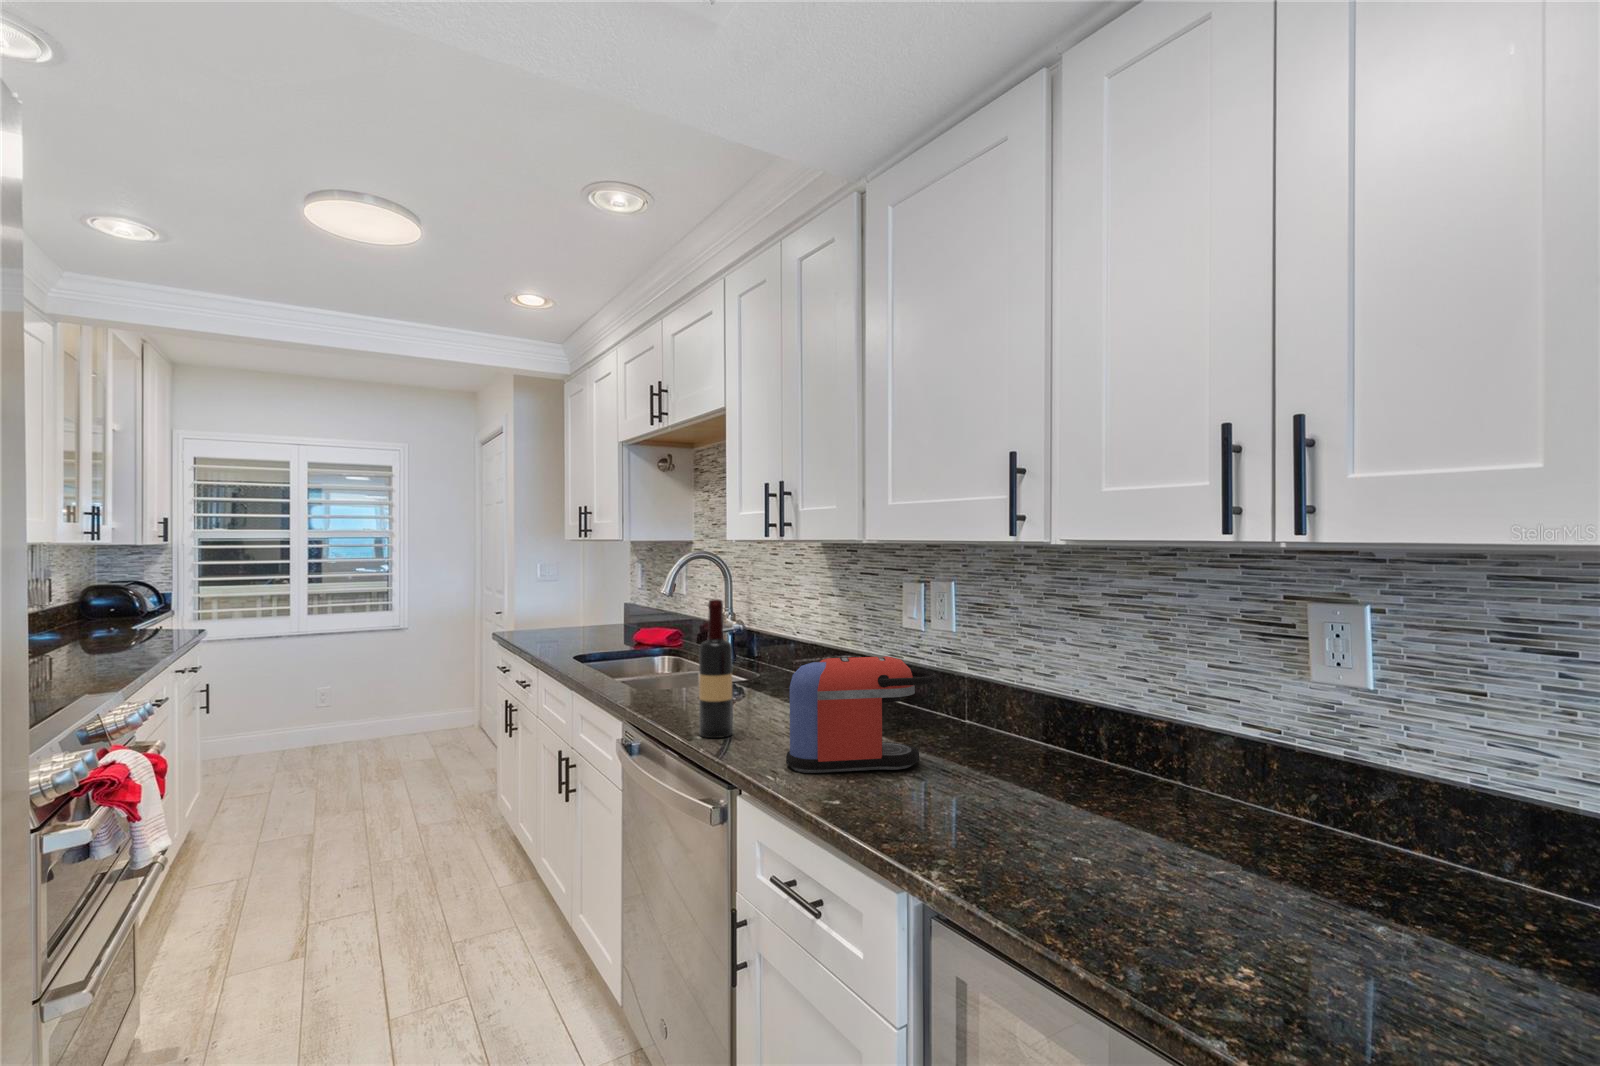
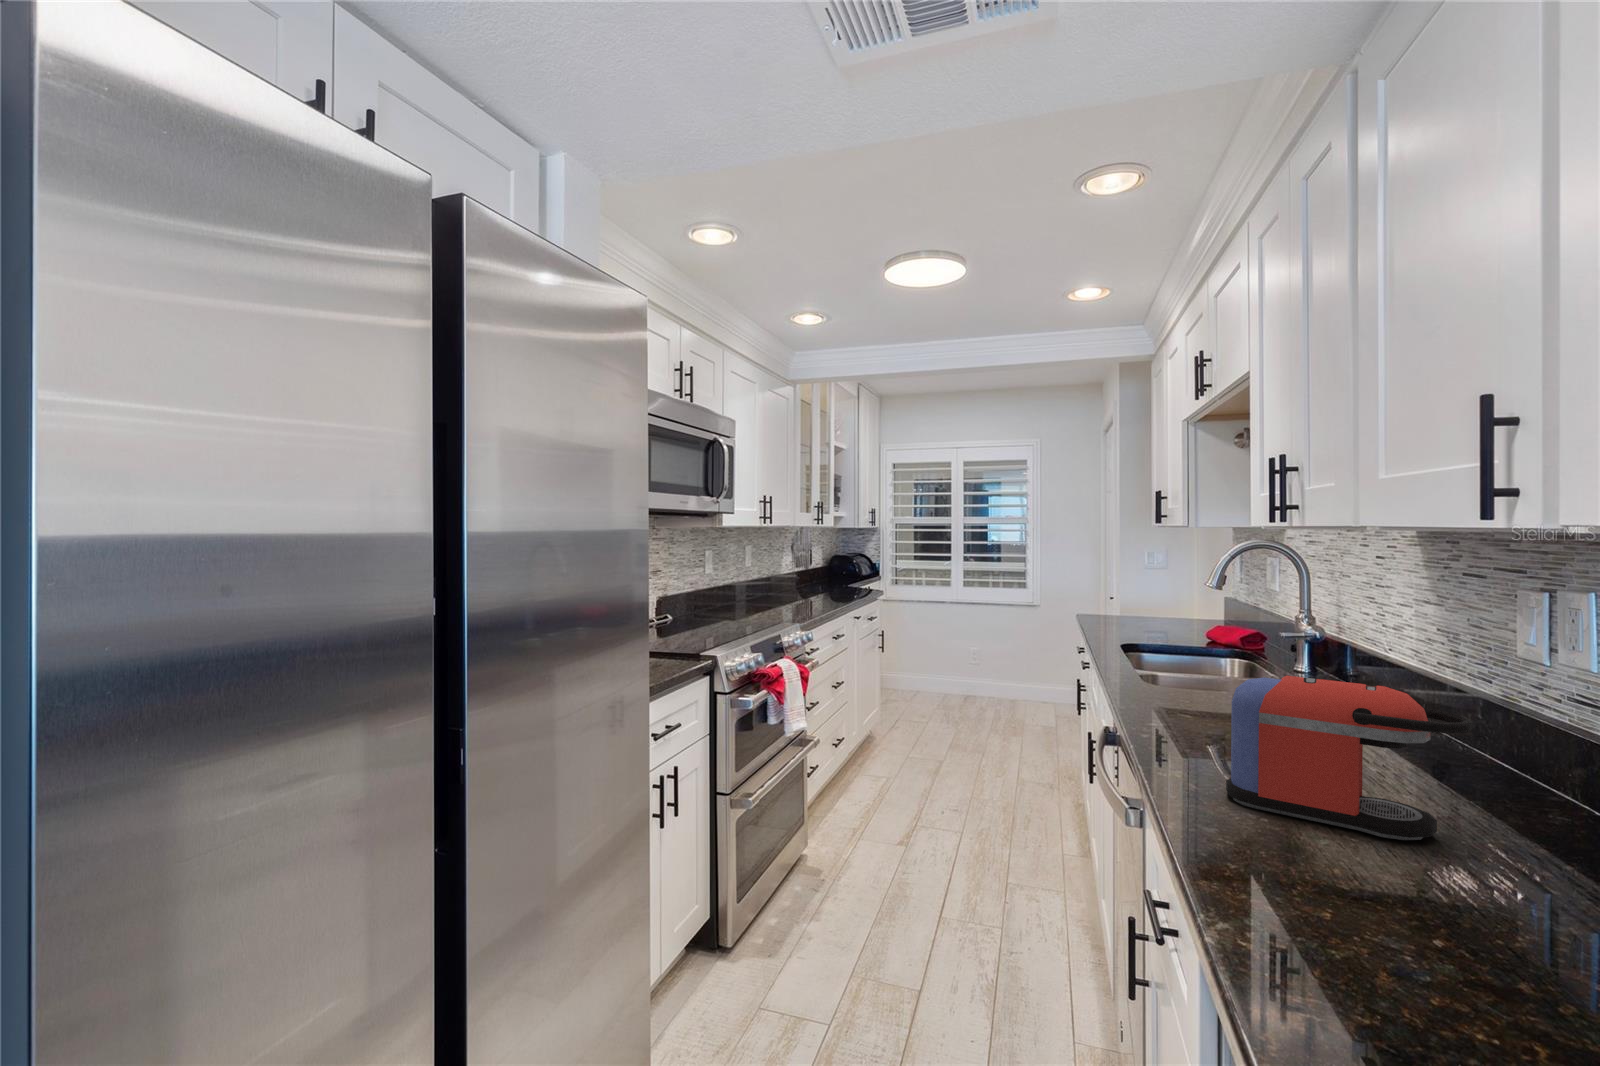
wine bottle: present [699,599,732,738] -> none [1167,595,1208,747]

